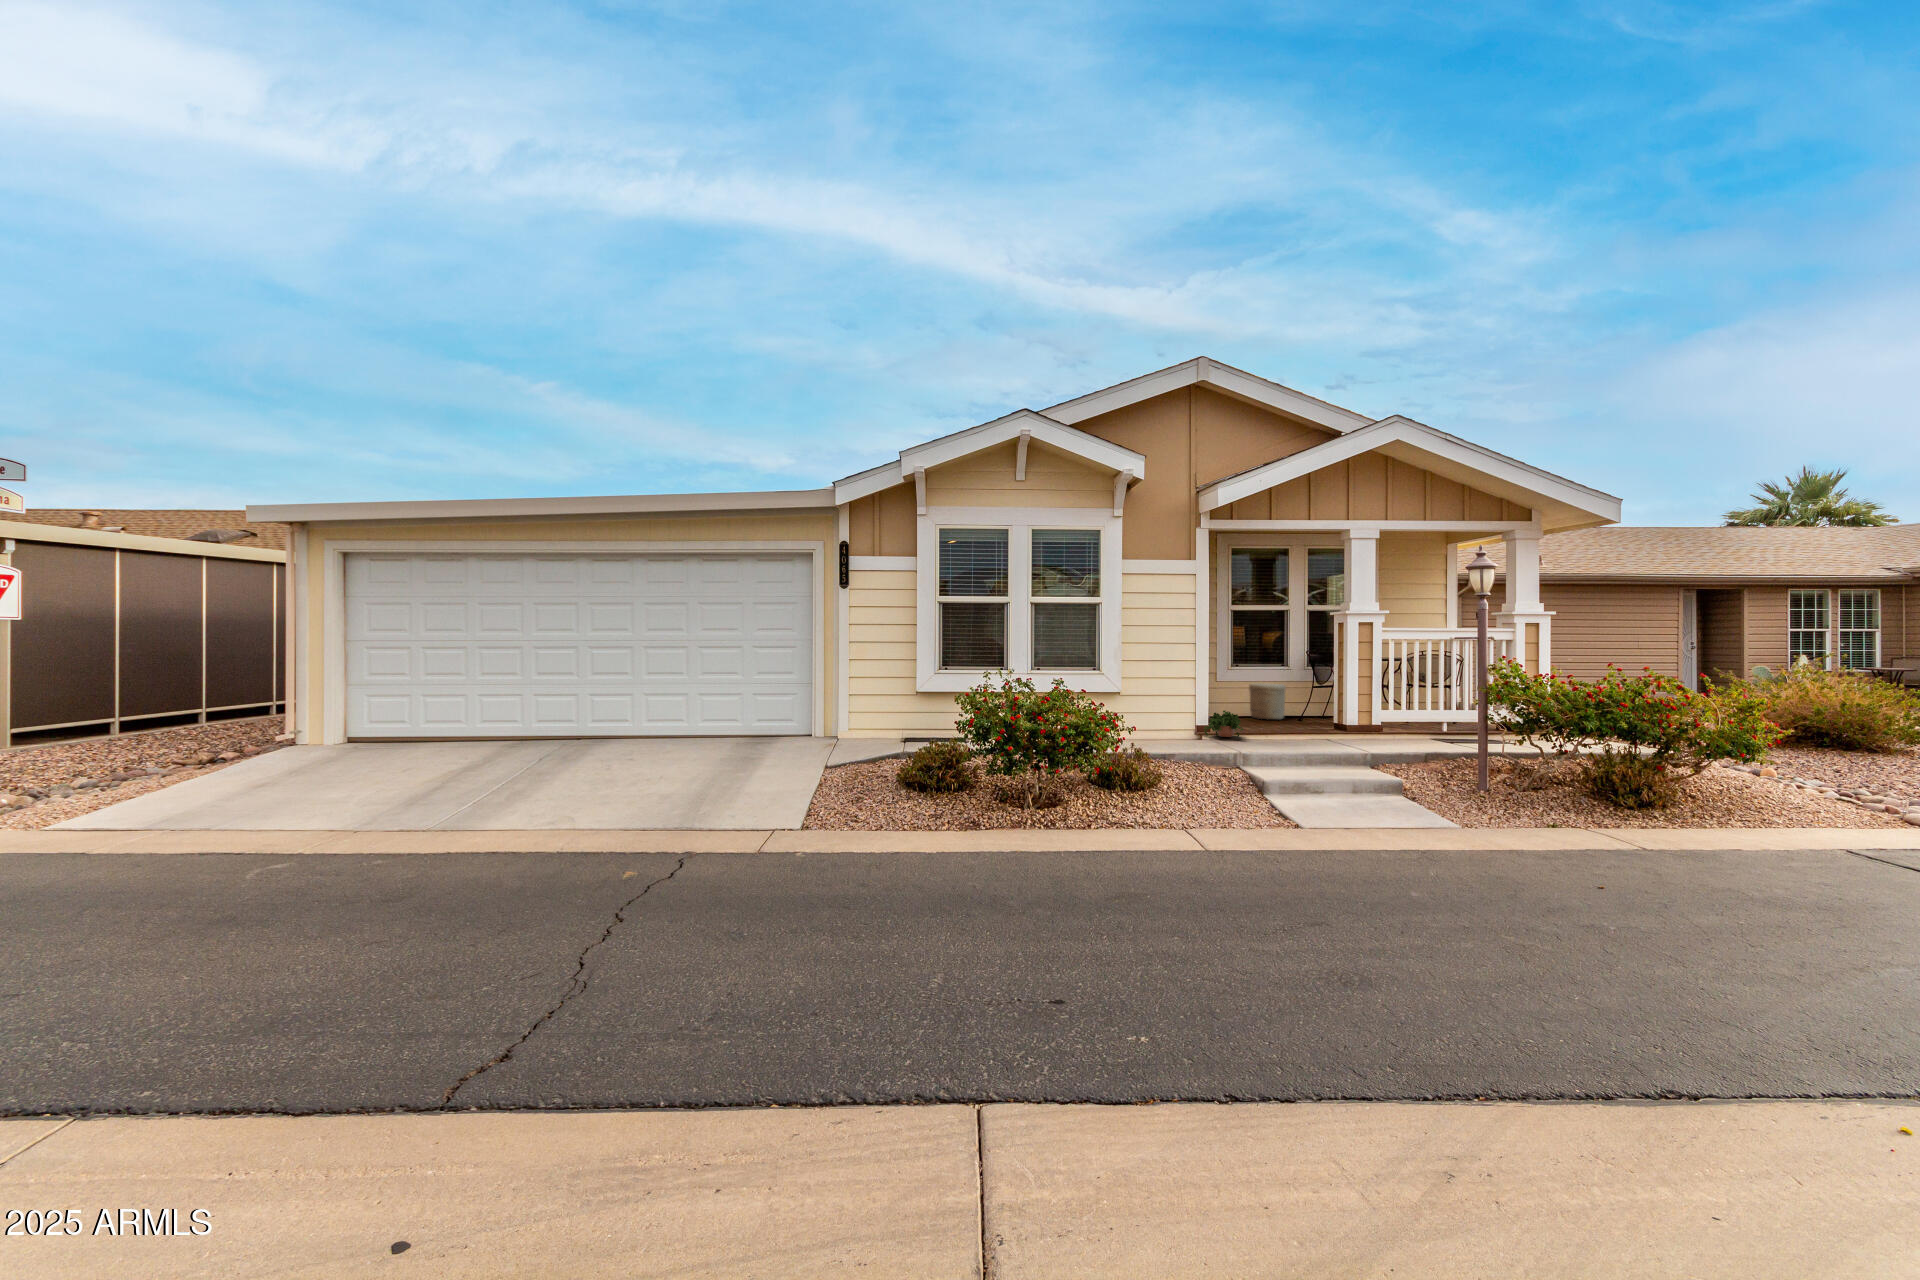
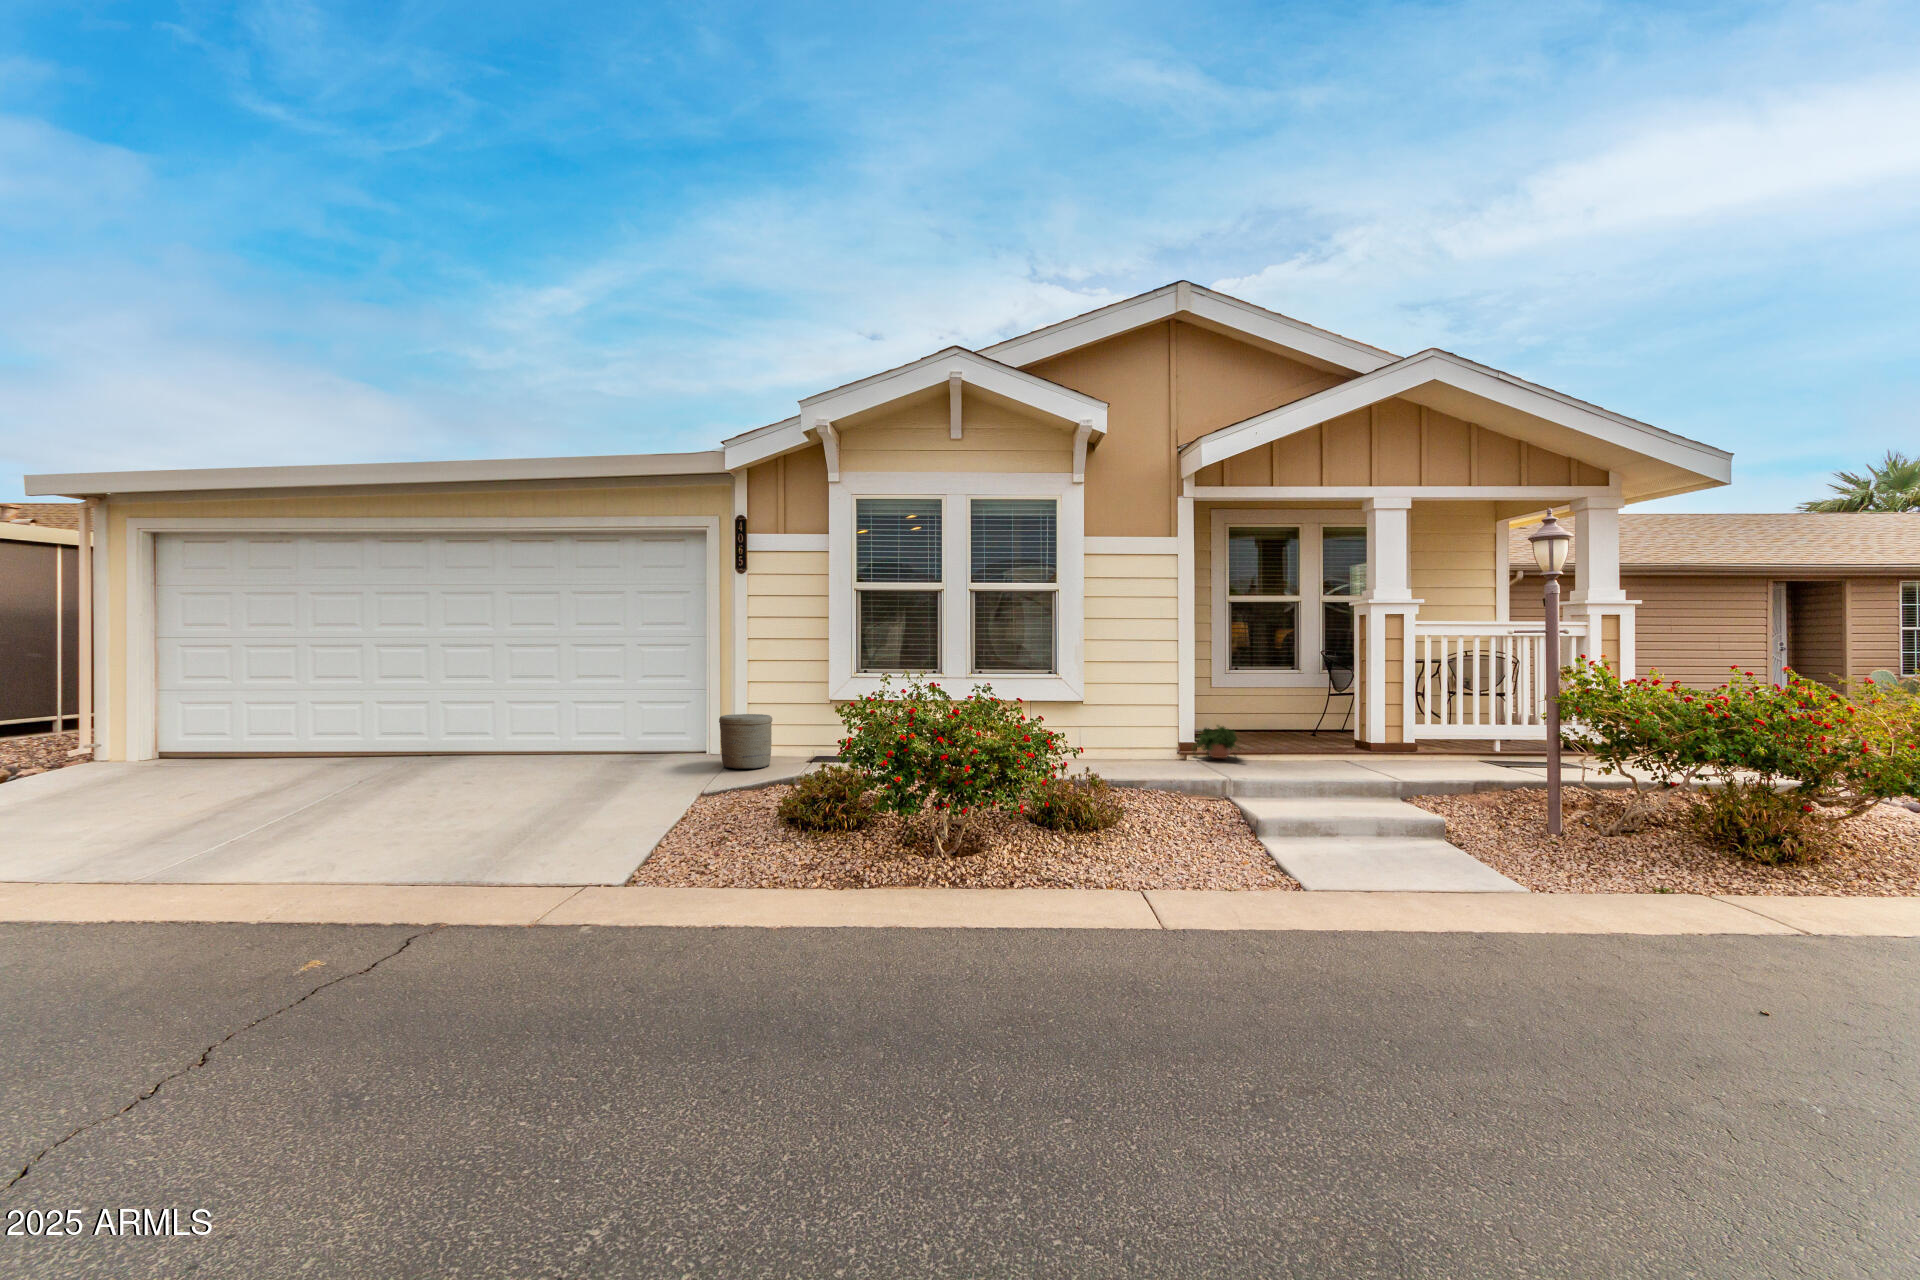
woven basket: present [1249,684,1286,719] -> present [719,714,772,769]

